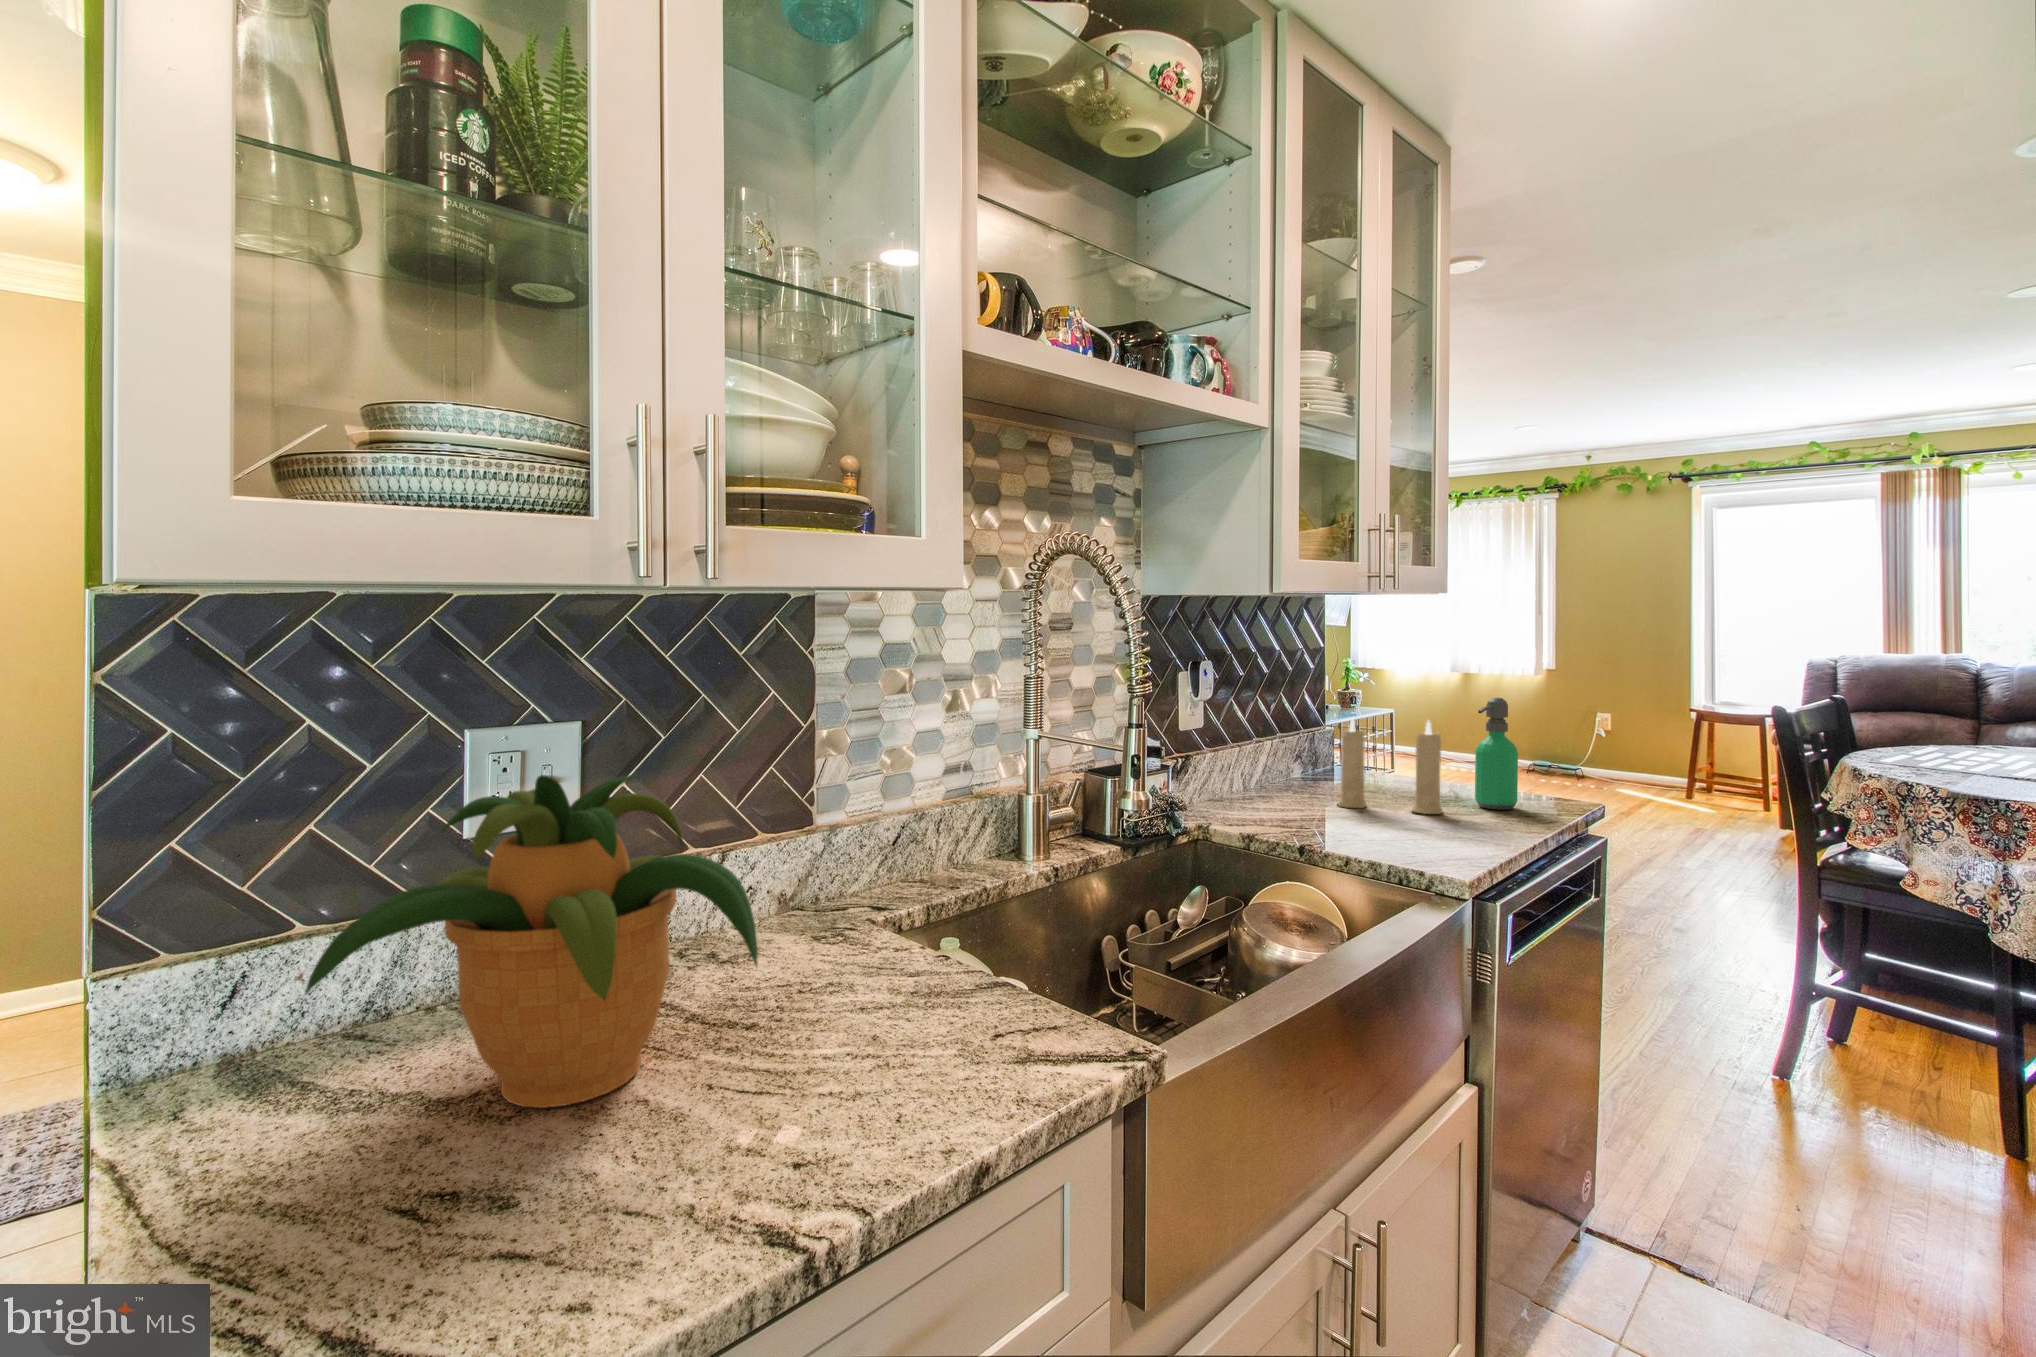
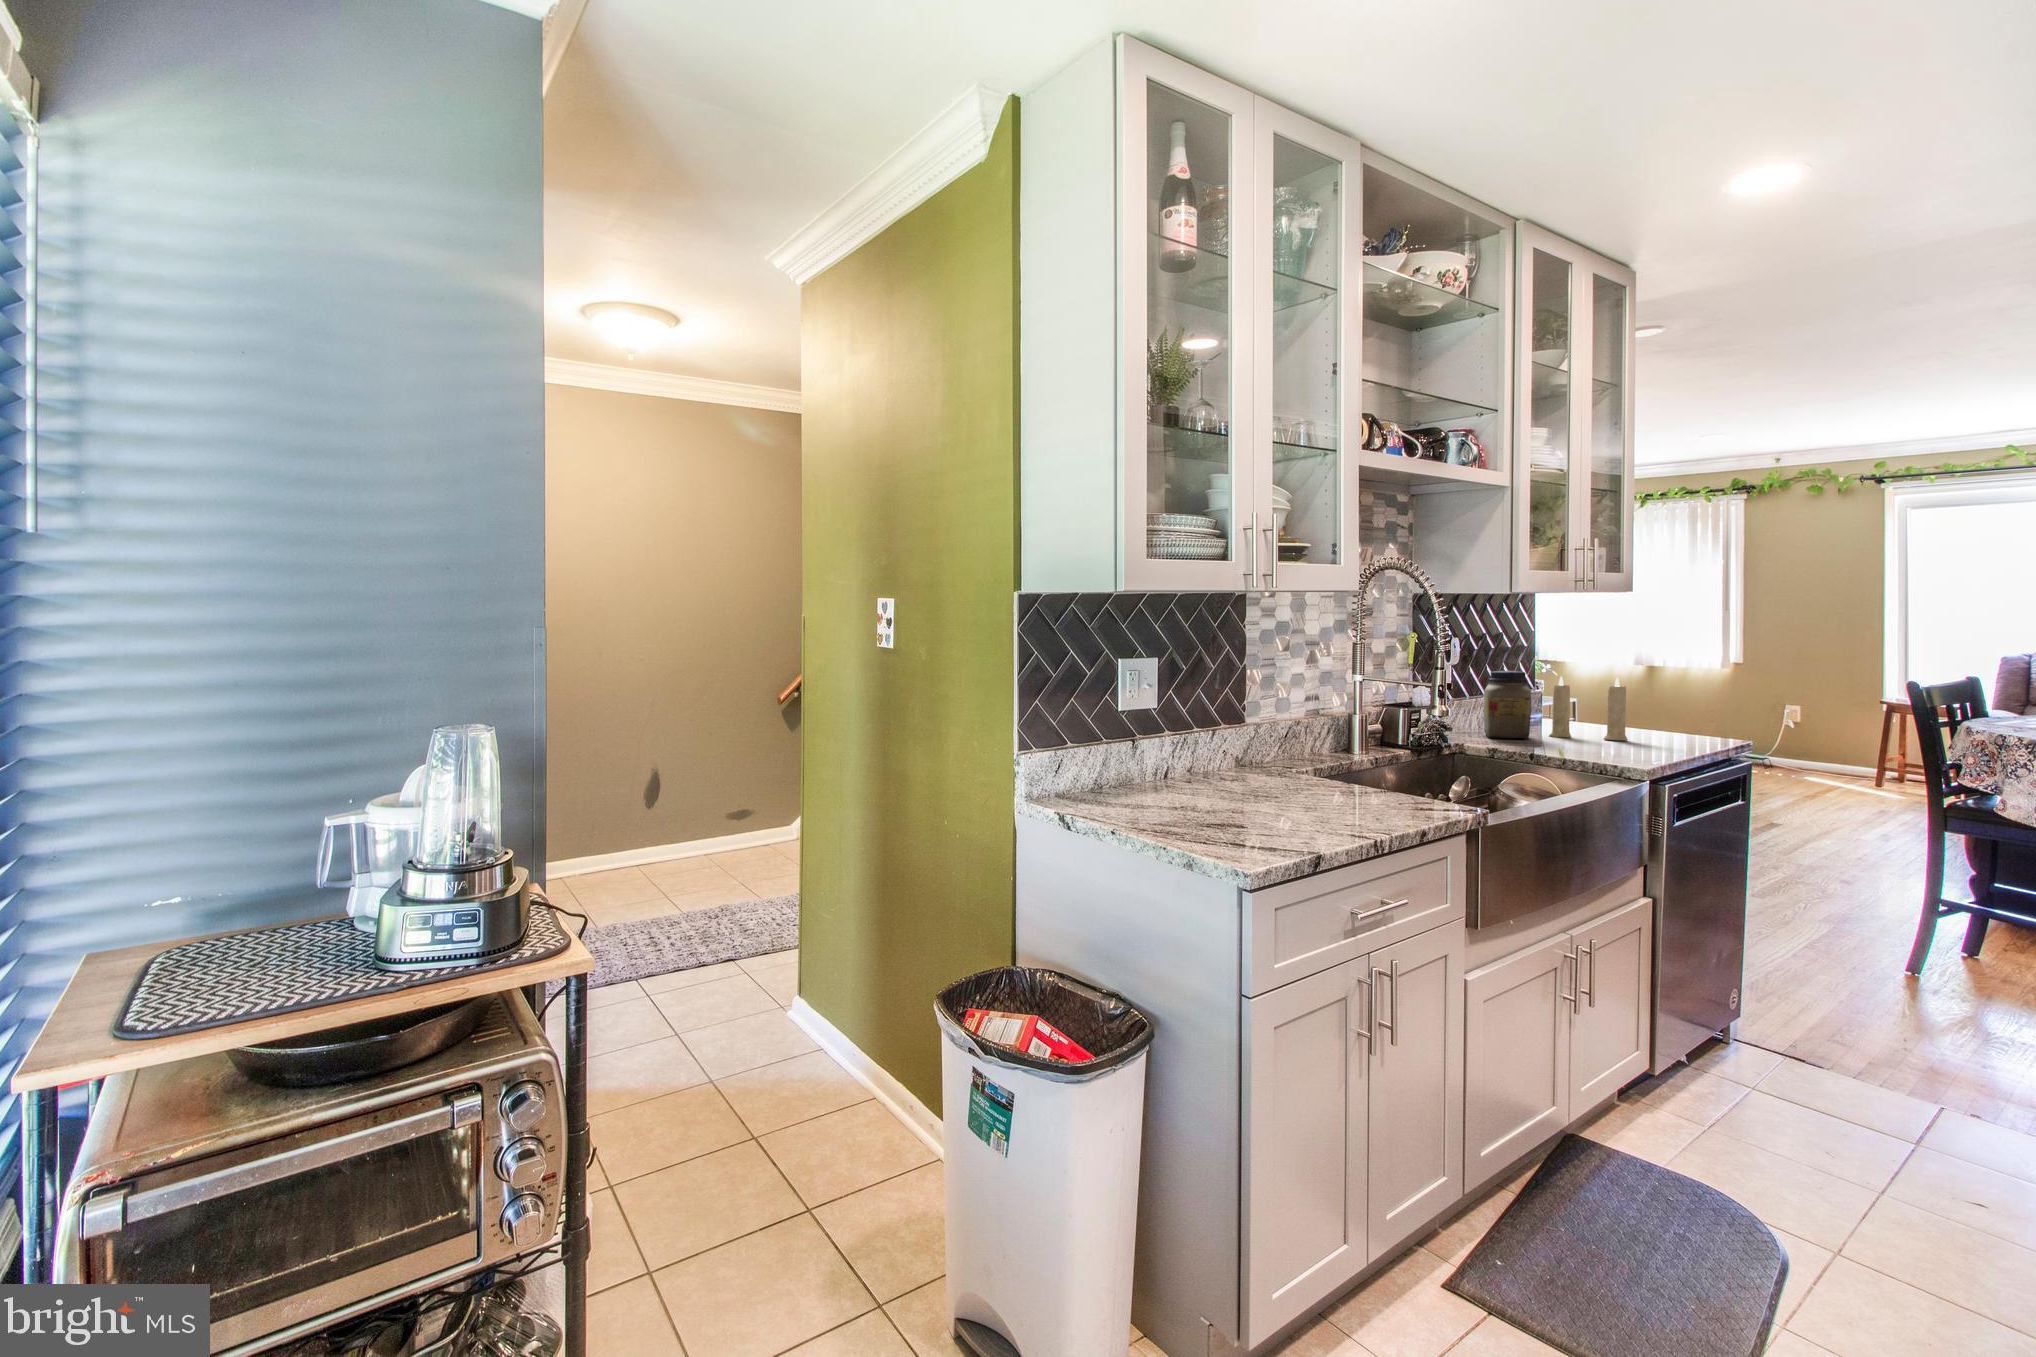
soap dispenser: present [1475,698,1518,810] -> none [1651,663,1683,739]
jar: none [1247,710,1309,814] -> present [1484,671,1531,738]
potted plant: present [306,775,758,1108] -> none [1140,669,1304,810]

